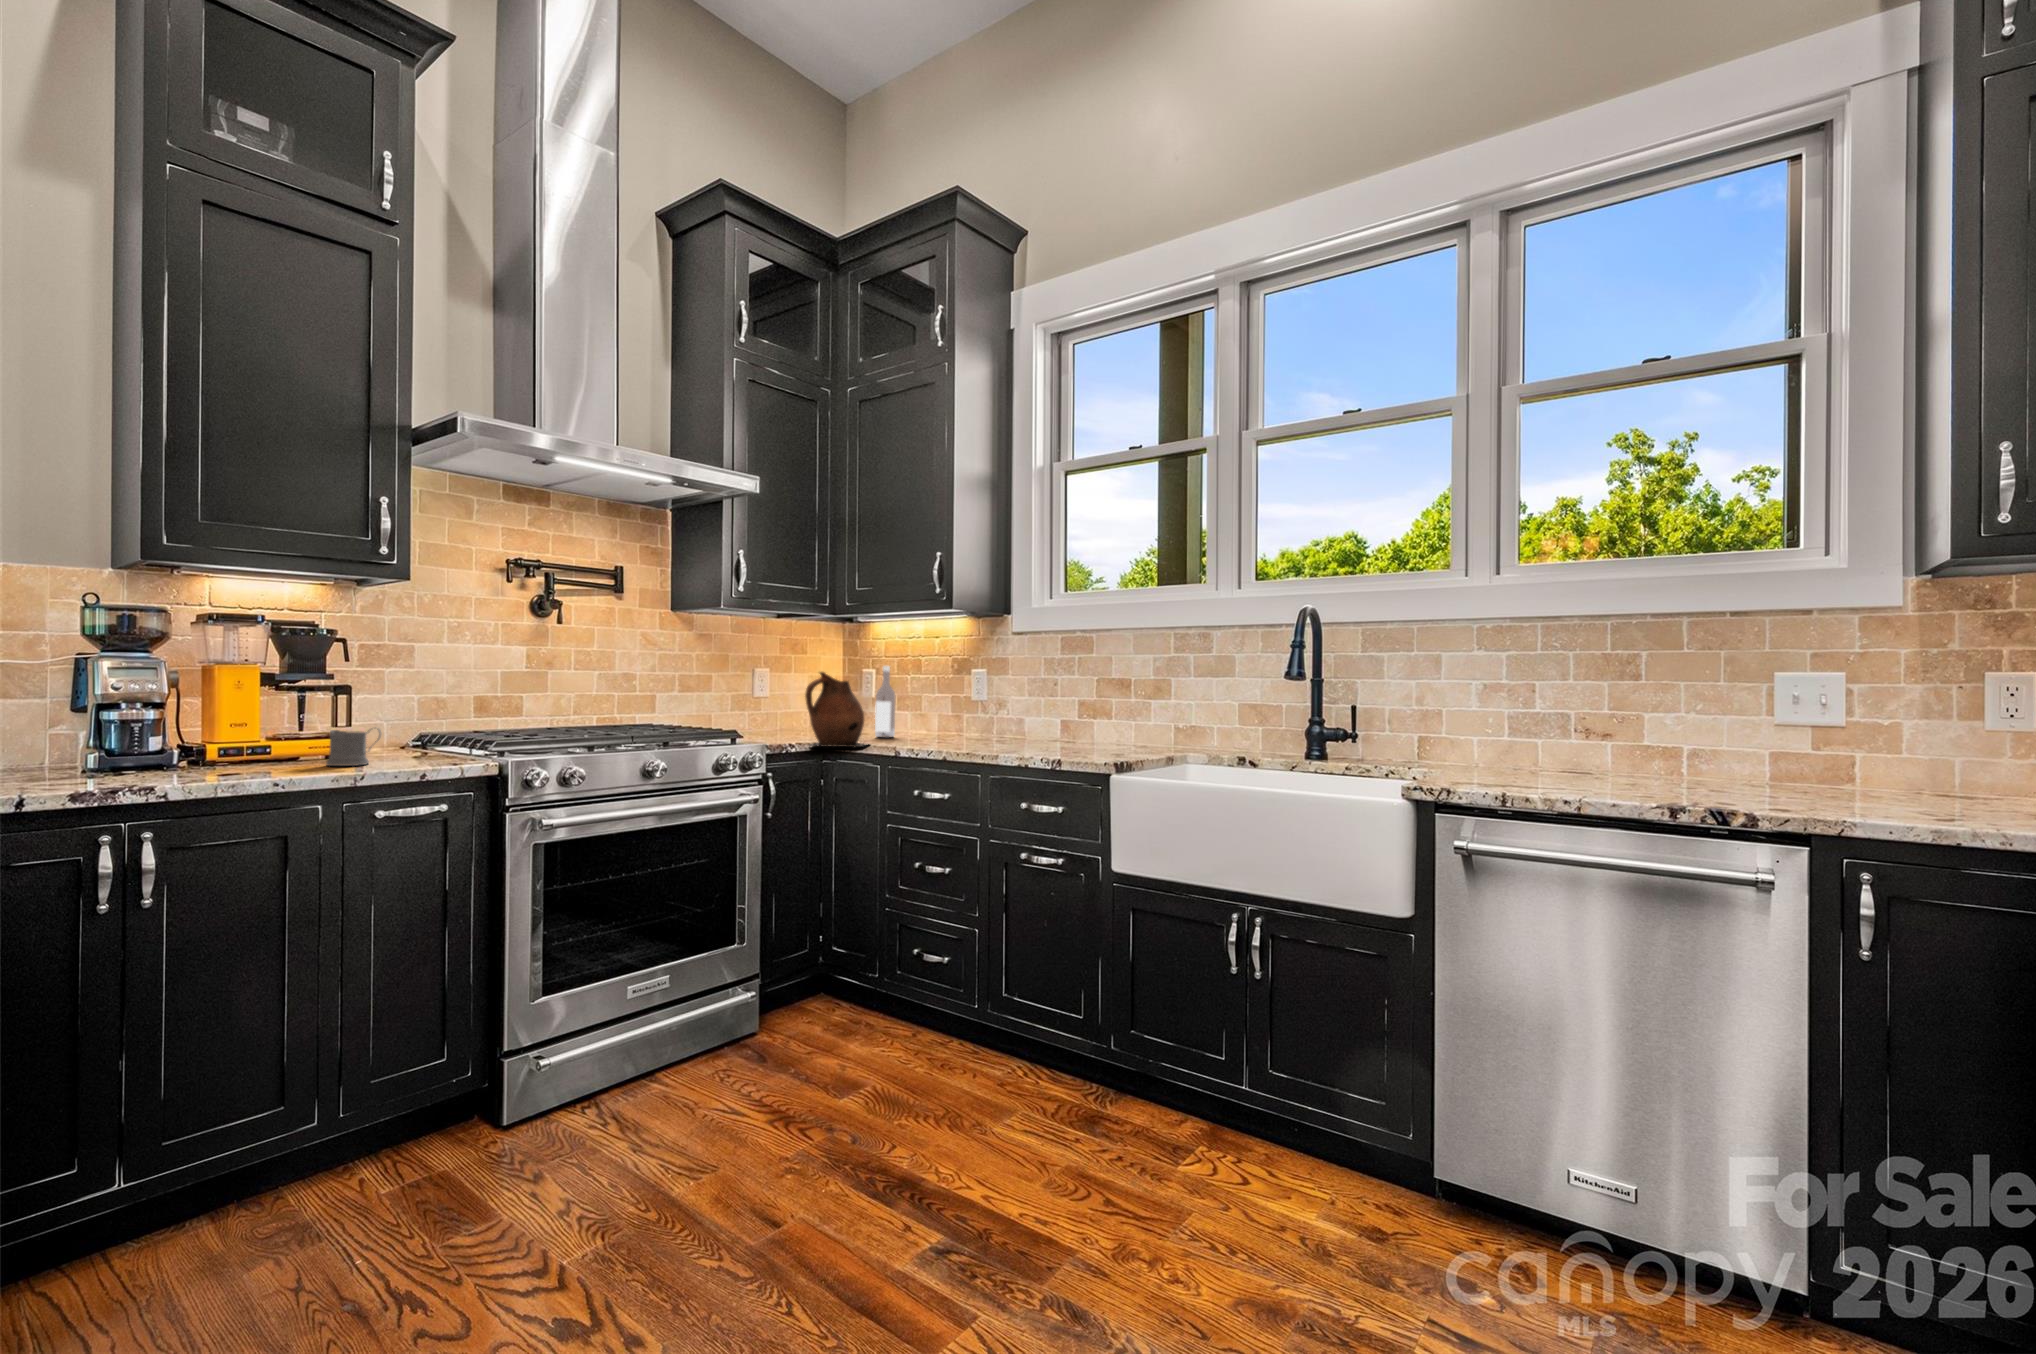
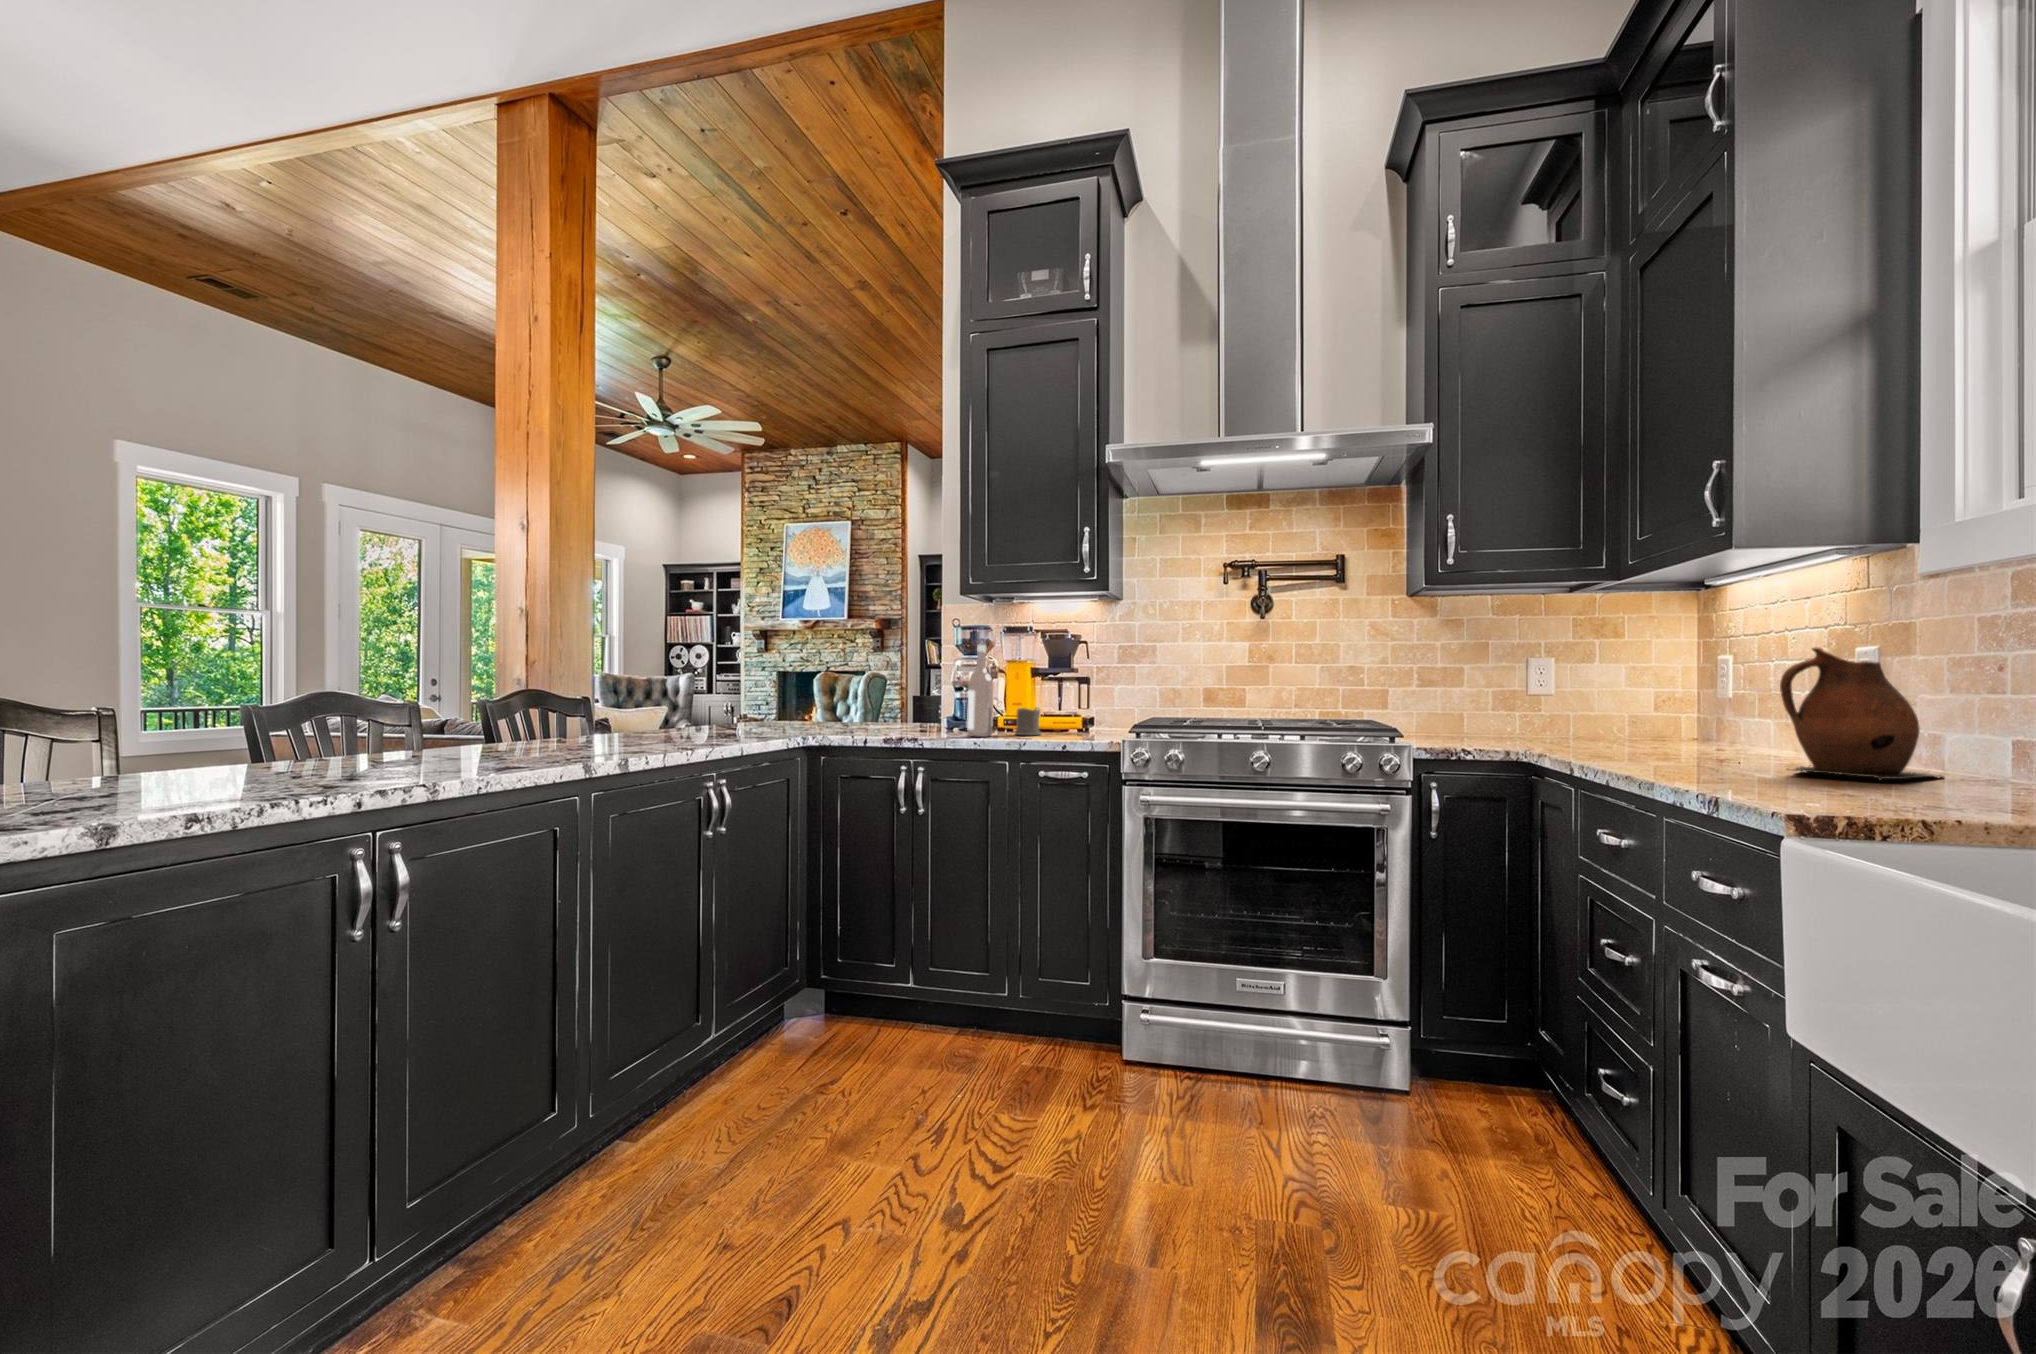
wine bottle: present [875,666,895,737] -> present [967,645,993,737]
ceramic pitcher: present [805,672,866,748] -> present [1780,647,1944,780]

